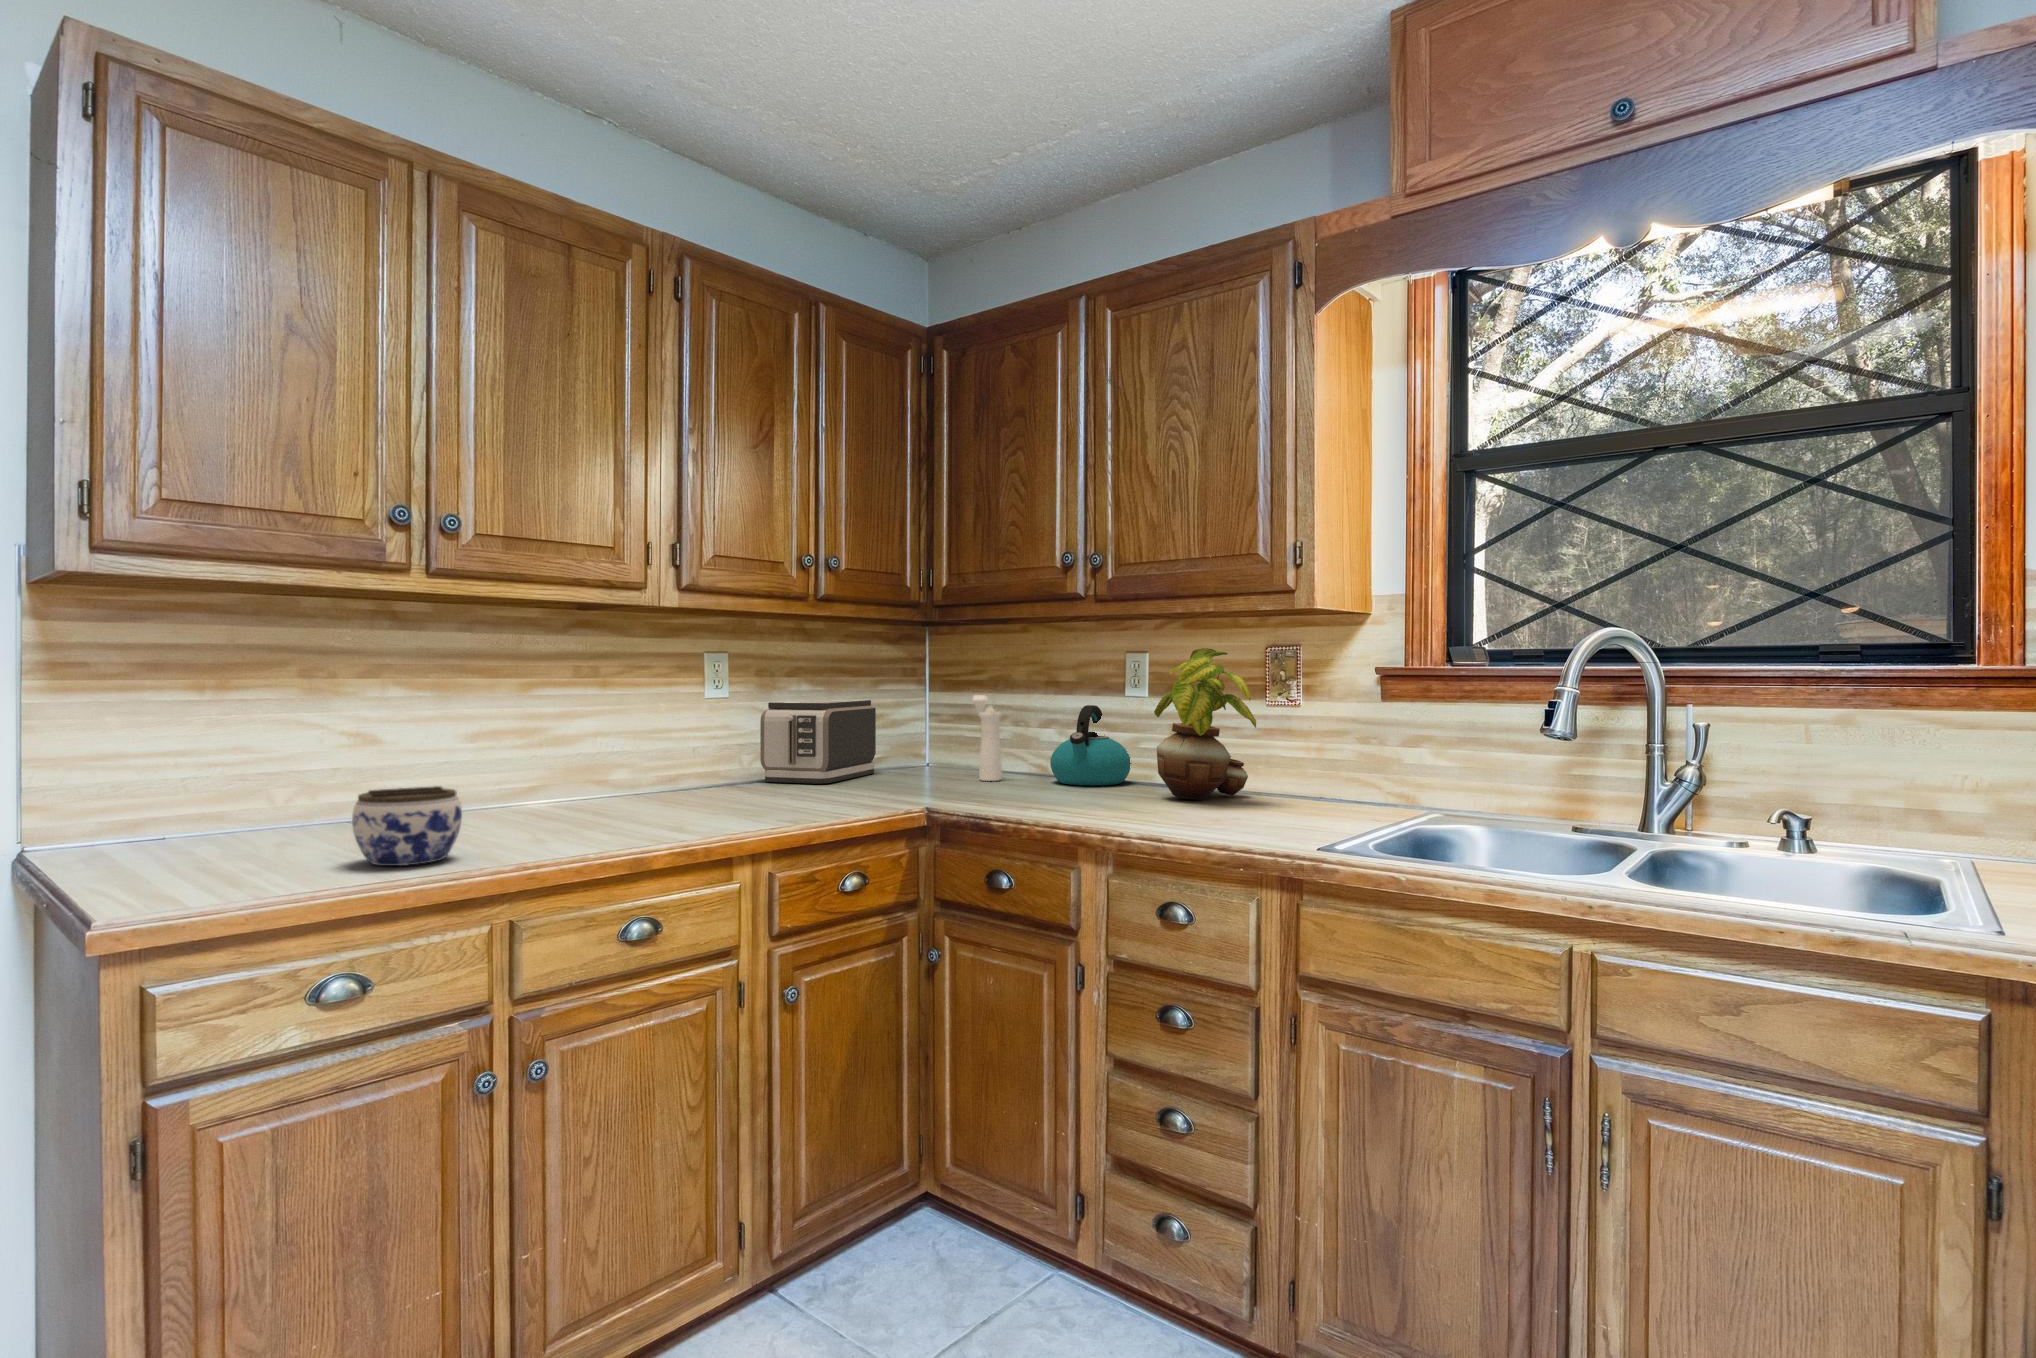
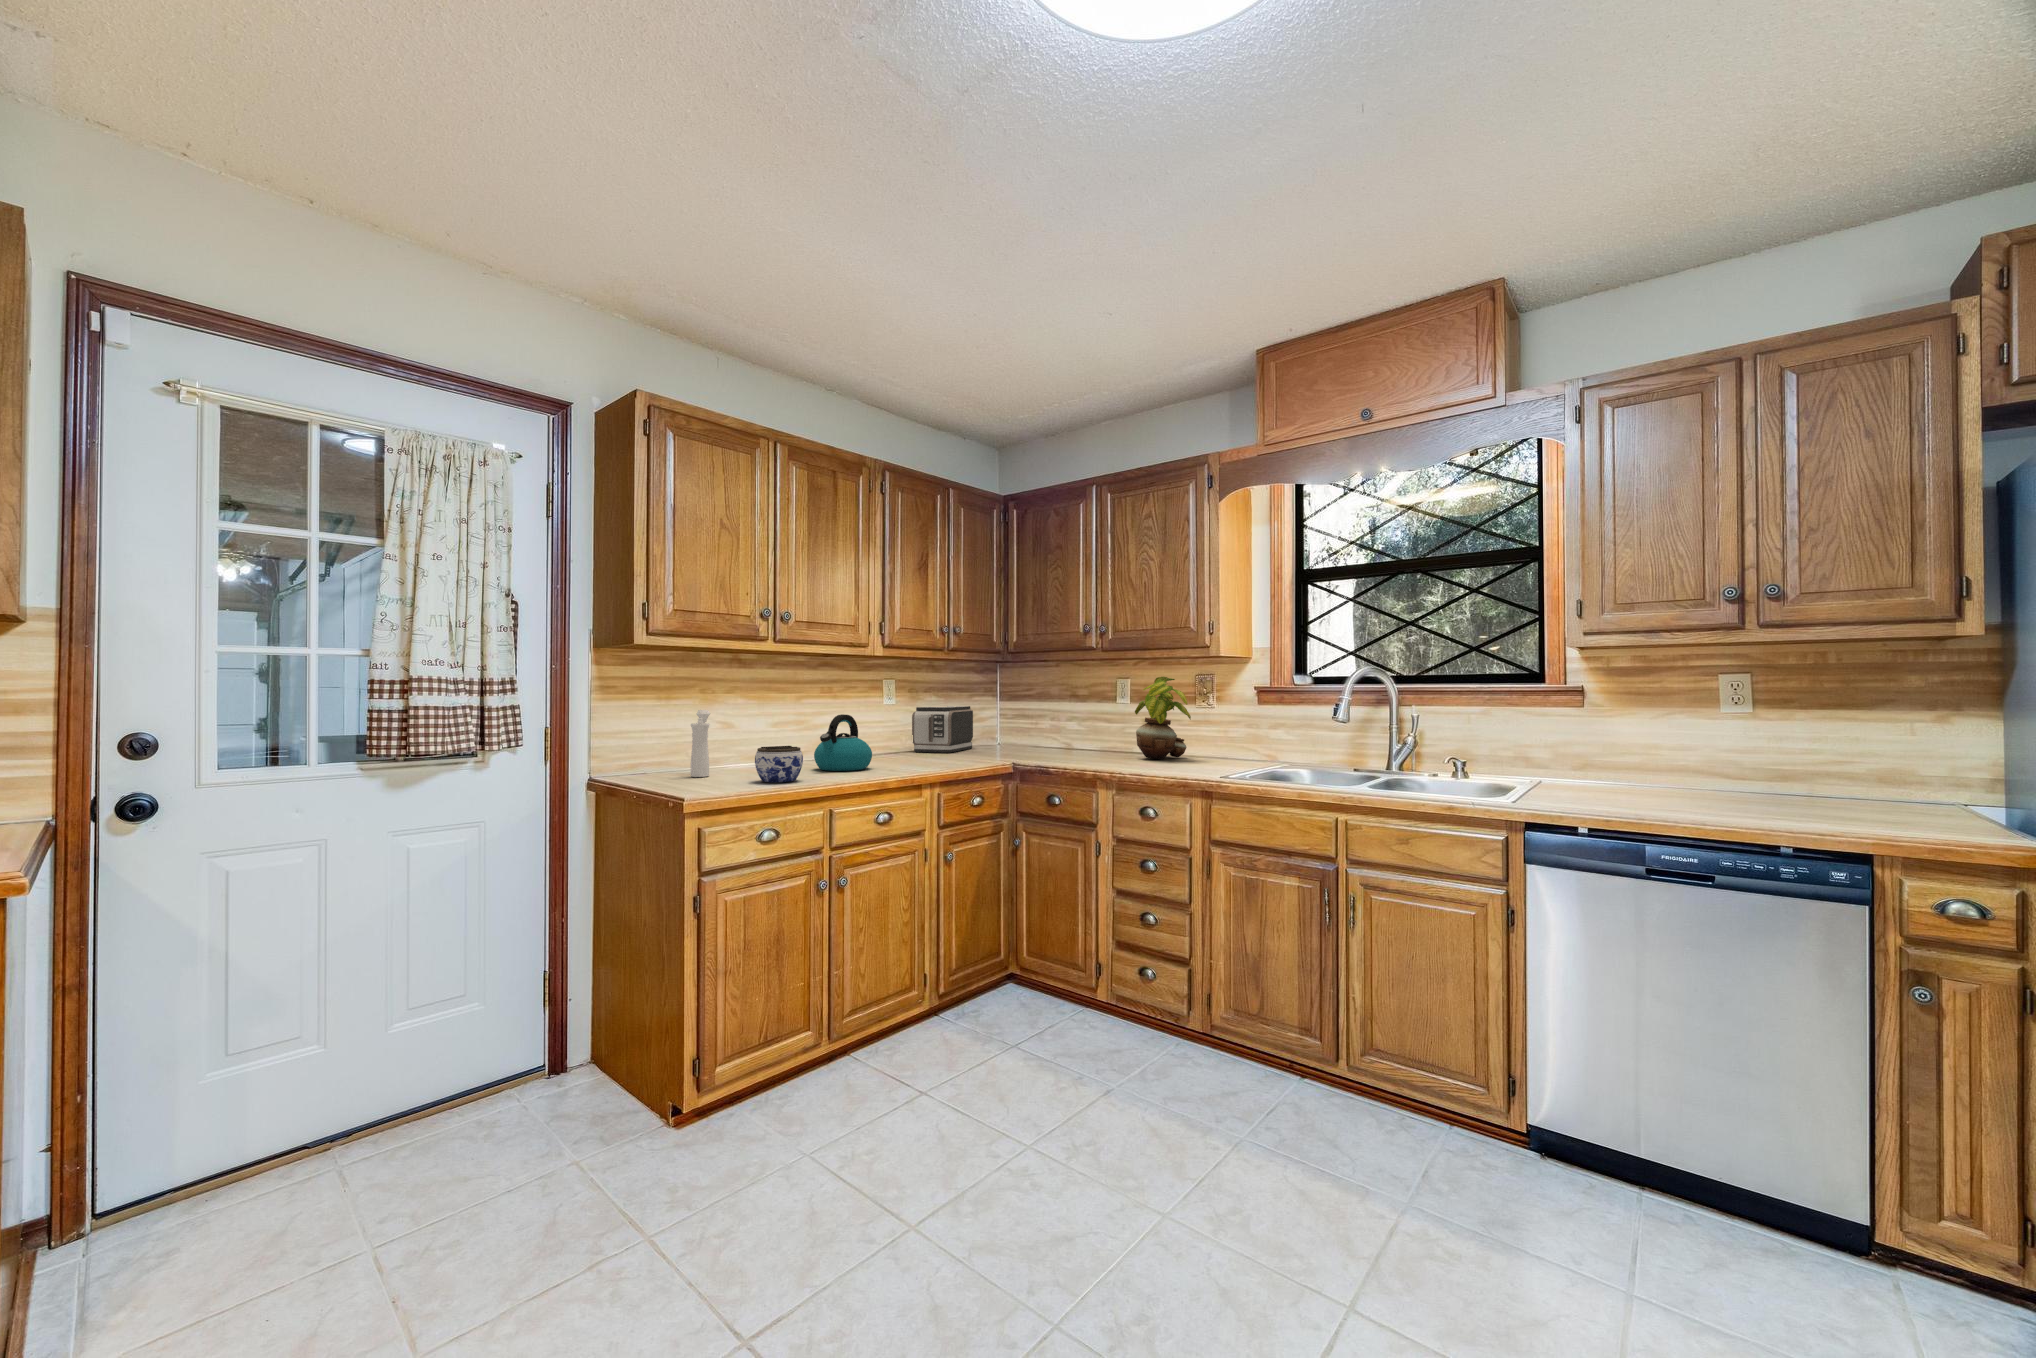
pepper mill: present [972,695,1002,781] -> present [691,710,710,777]
kettle: present [1050,705,1131,786] -> present [814,714,872,771]

